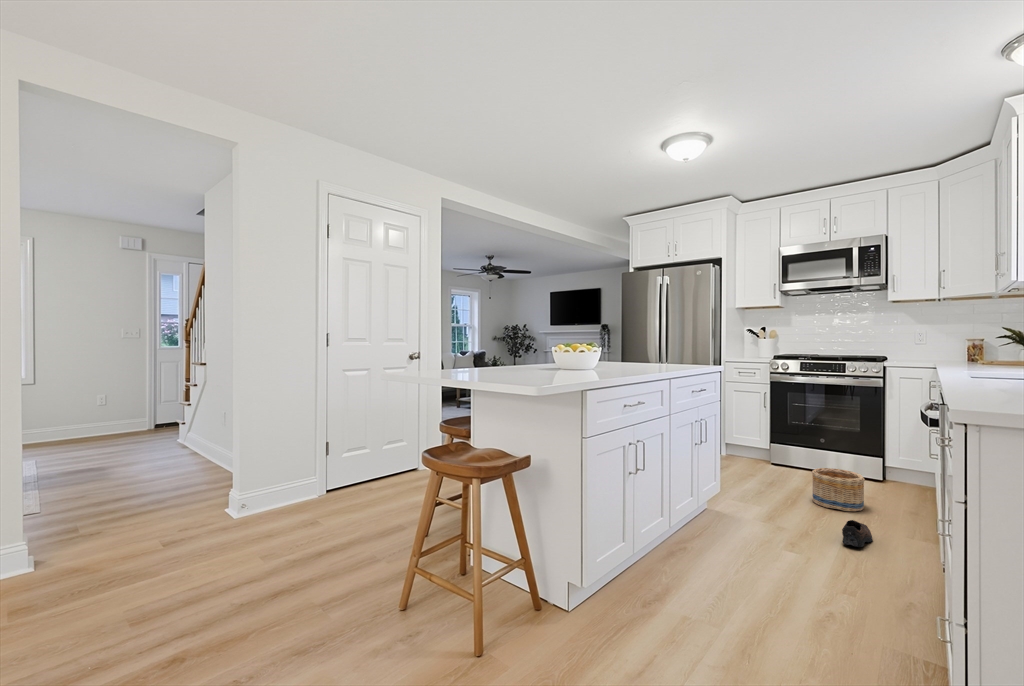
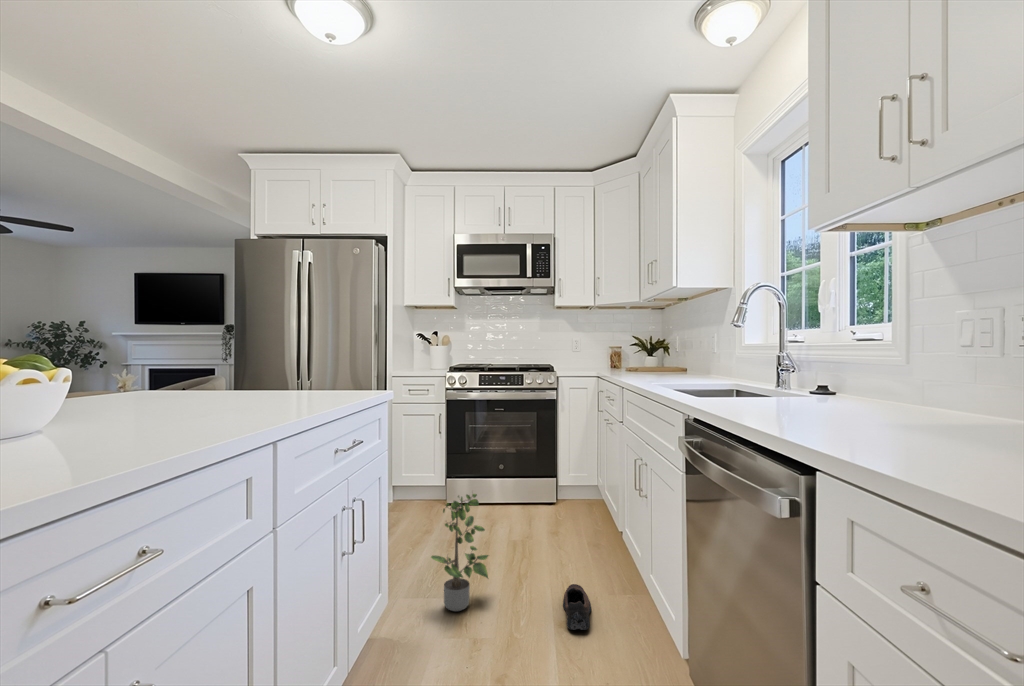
potted plant: none [739,440,787,518] -> present [431,494,488,611]
basket: present [812,468,865,511] -> none [505,504,559,560]

